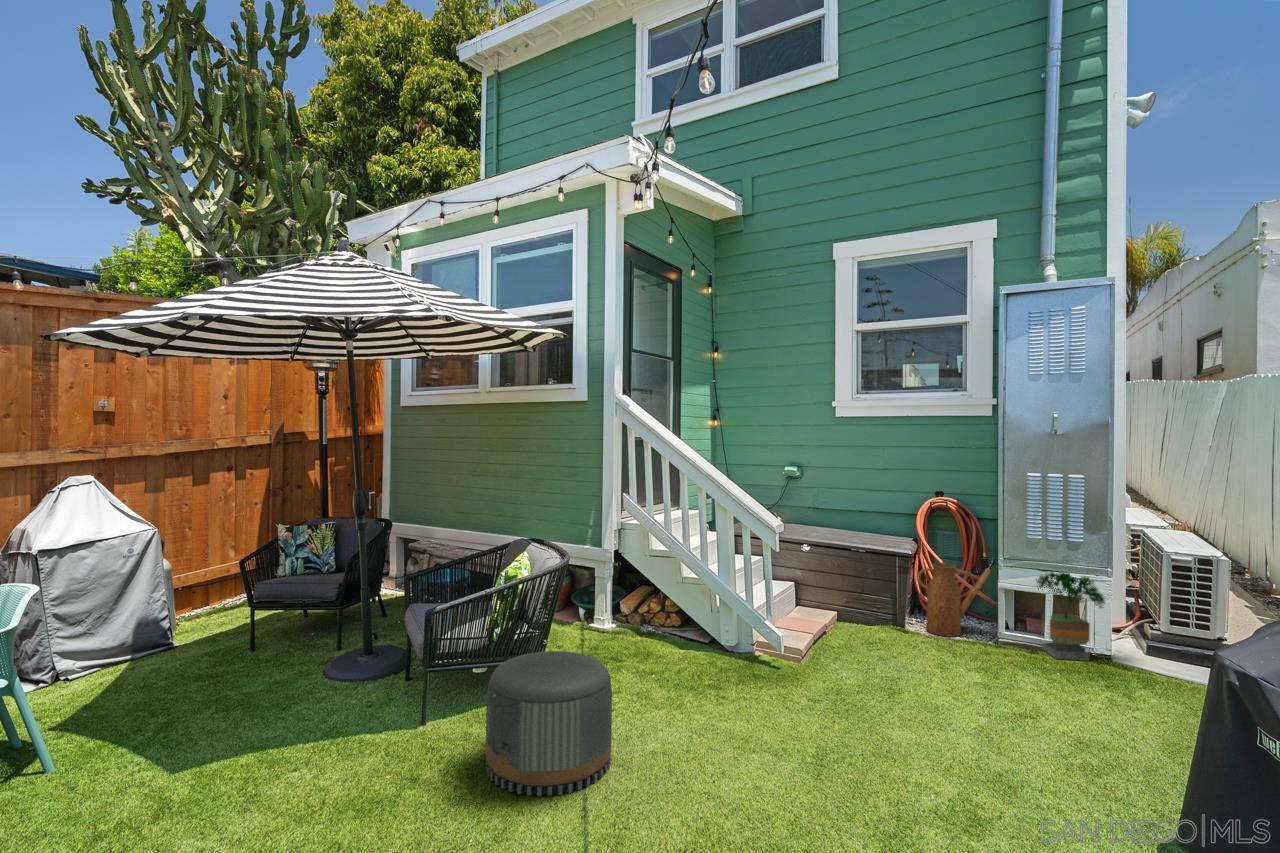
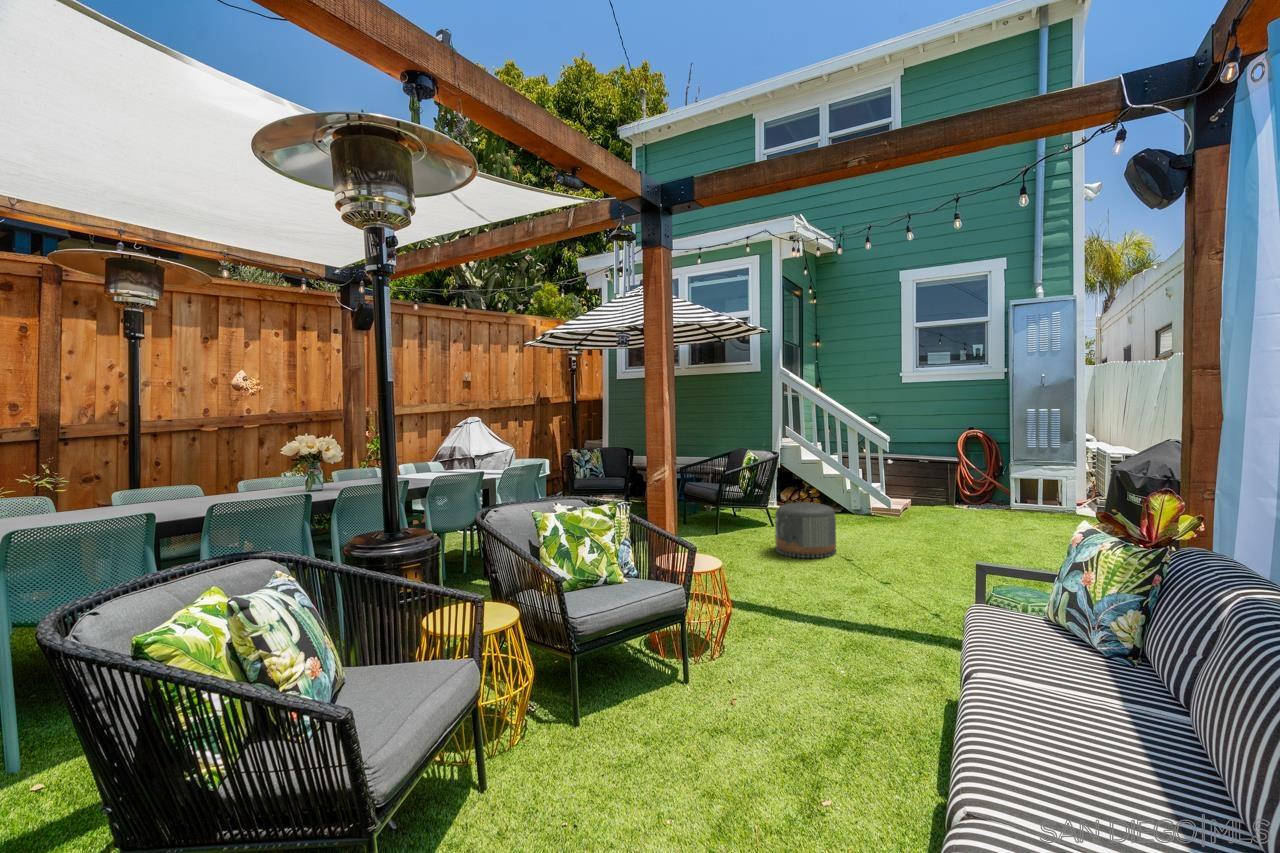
watering can: present [917,563,991,637] -> none [962,467,1007,508]
potted tree: present [1036,572,1106,661] -> none [1032,465,1073,514]

